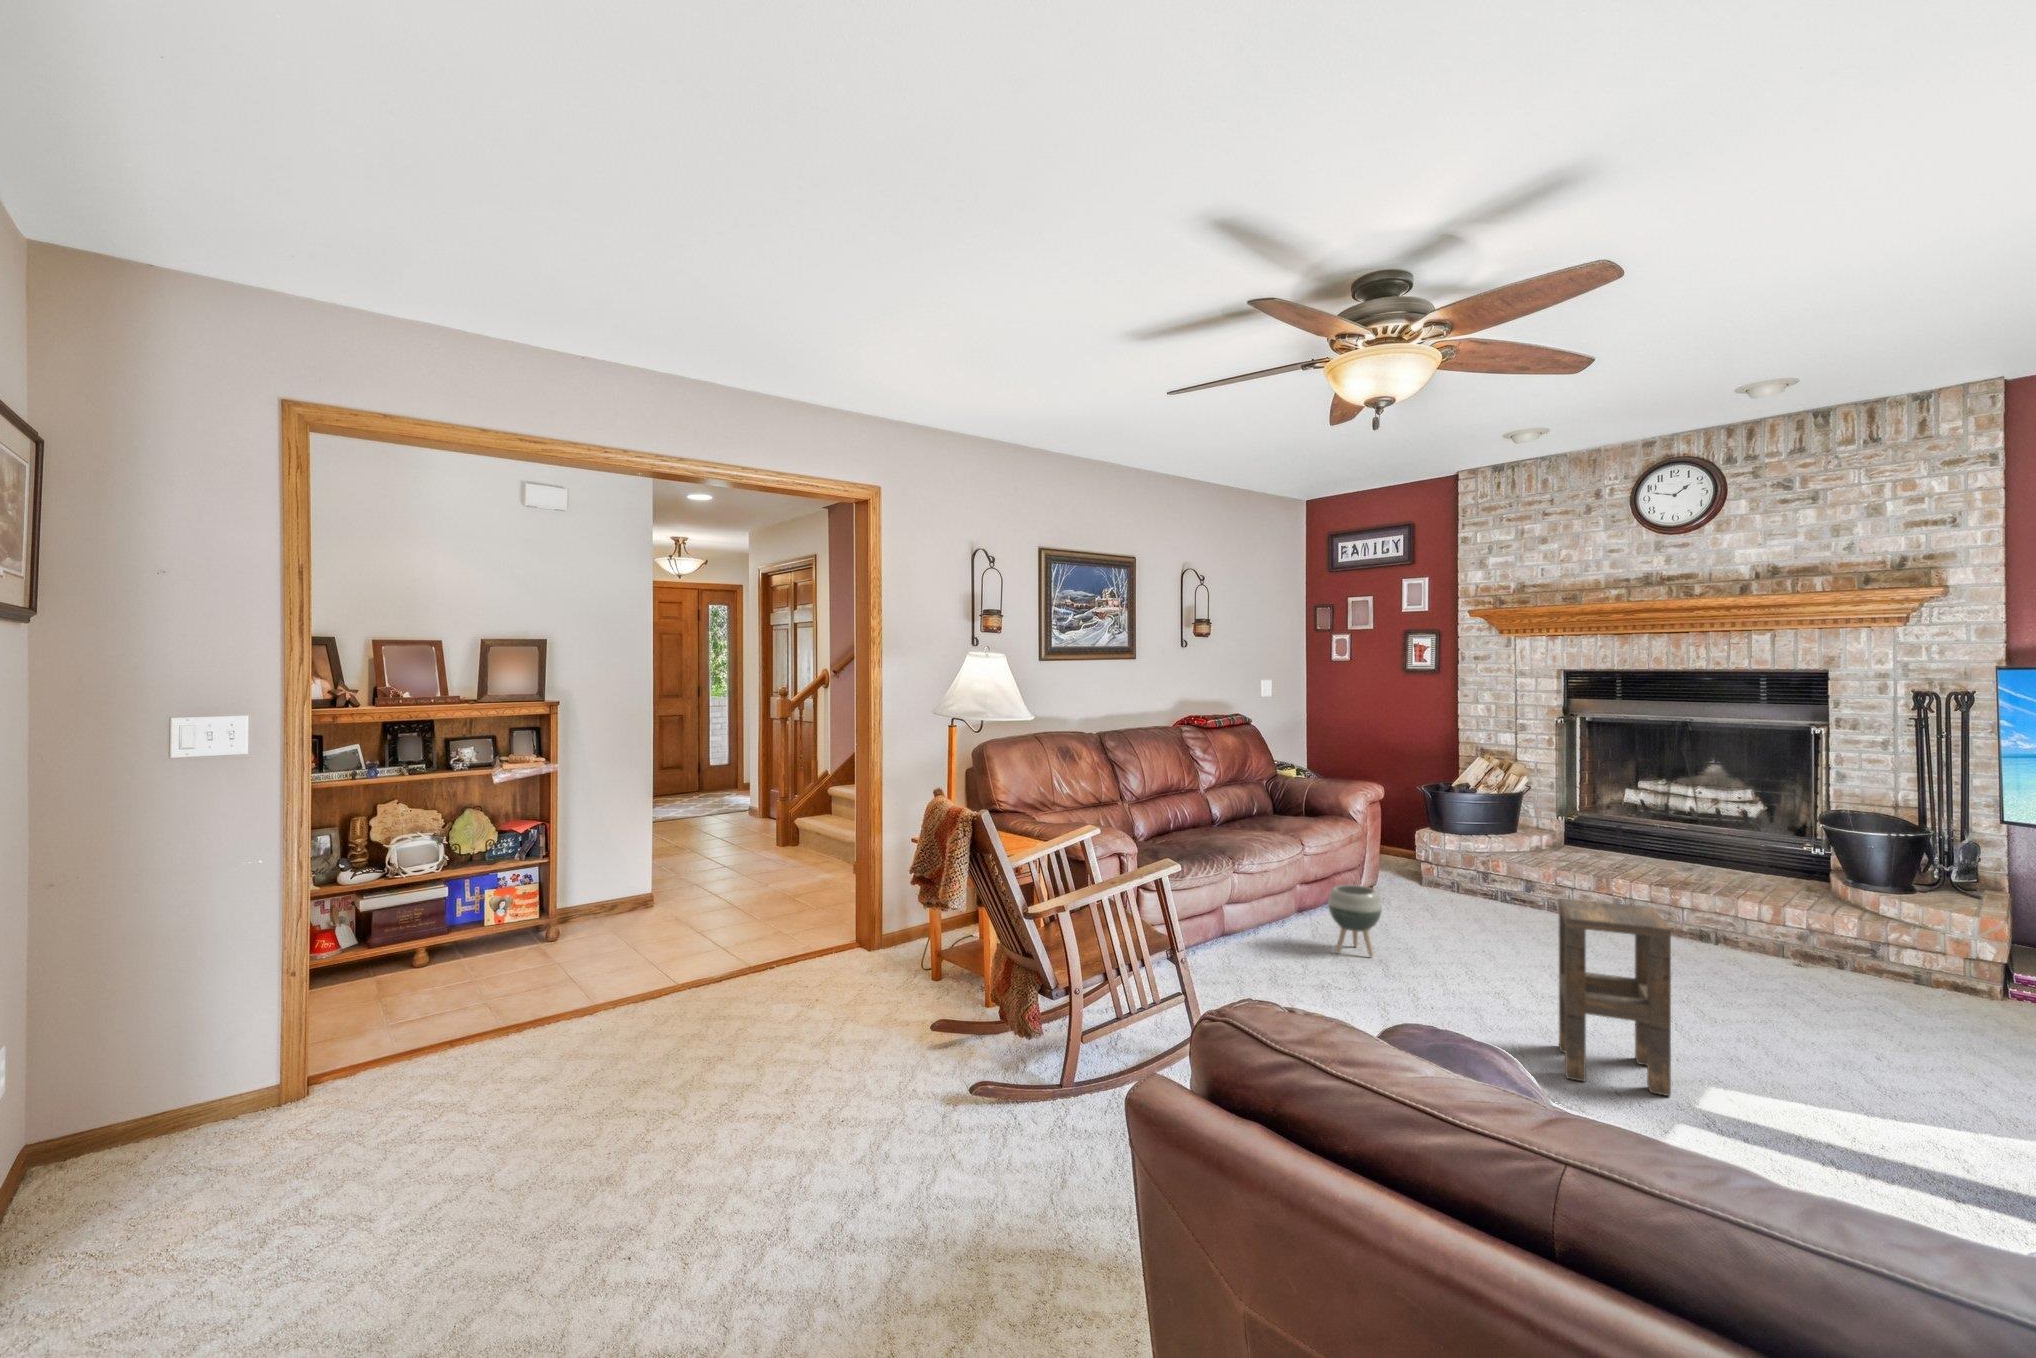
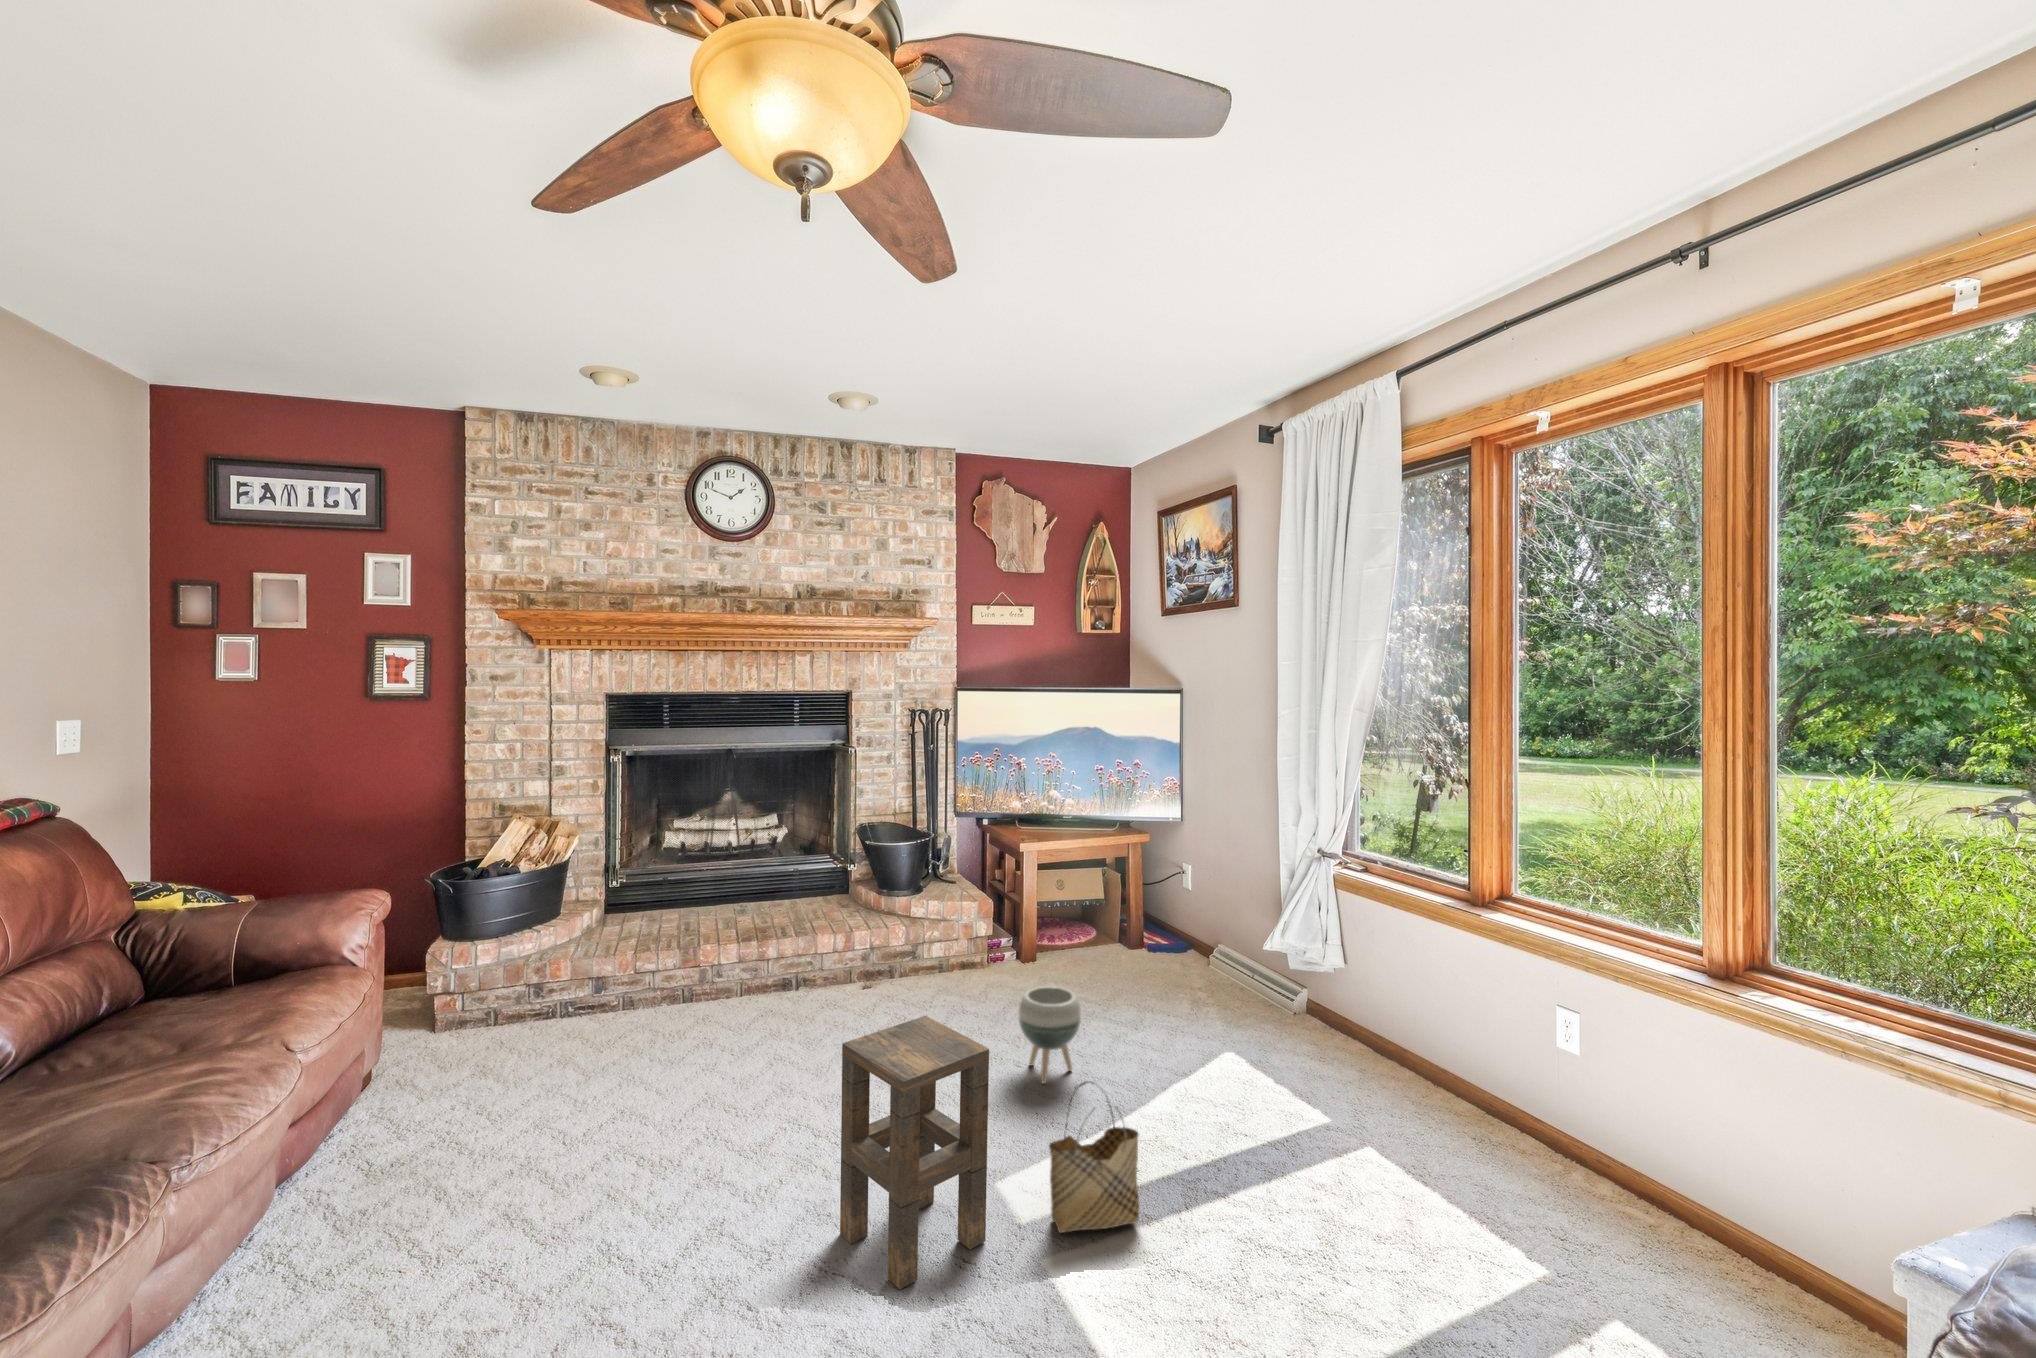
planter: present [1328,885,1382,957] -> present [1018,986,1081,1084]
woven basket: none [1743,1006,1869,1156] -> present [1049,1081,1139,1233]

